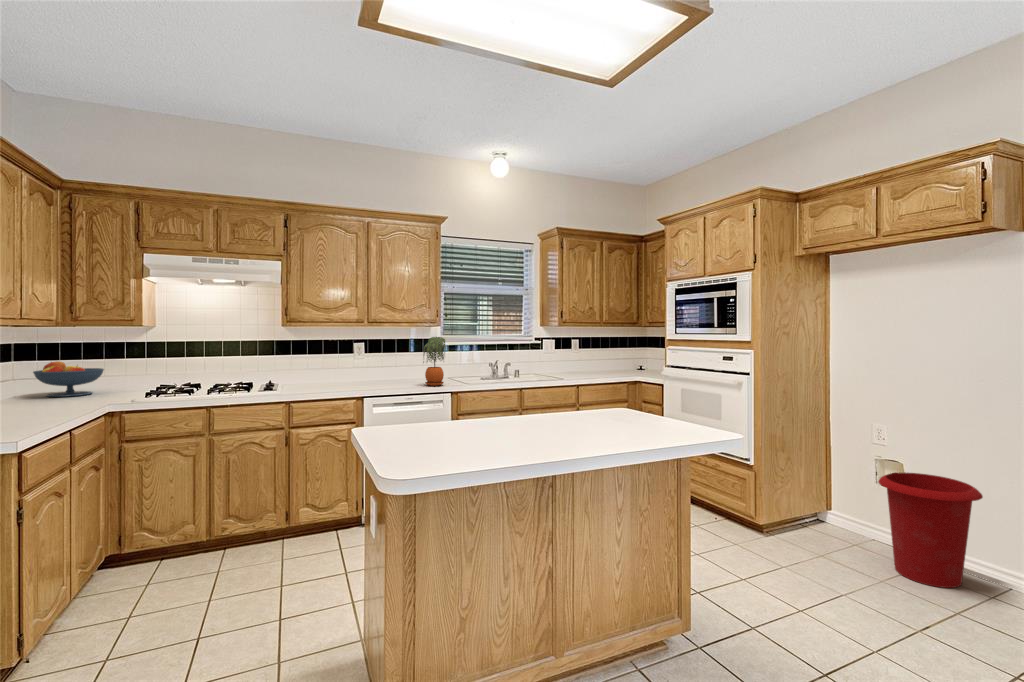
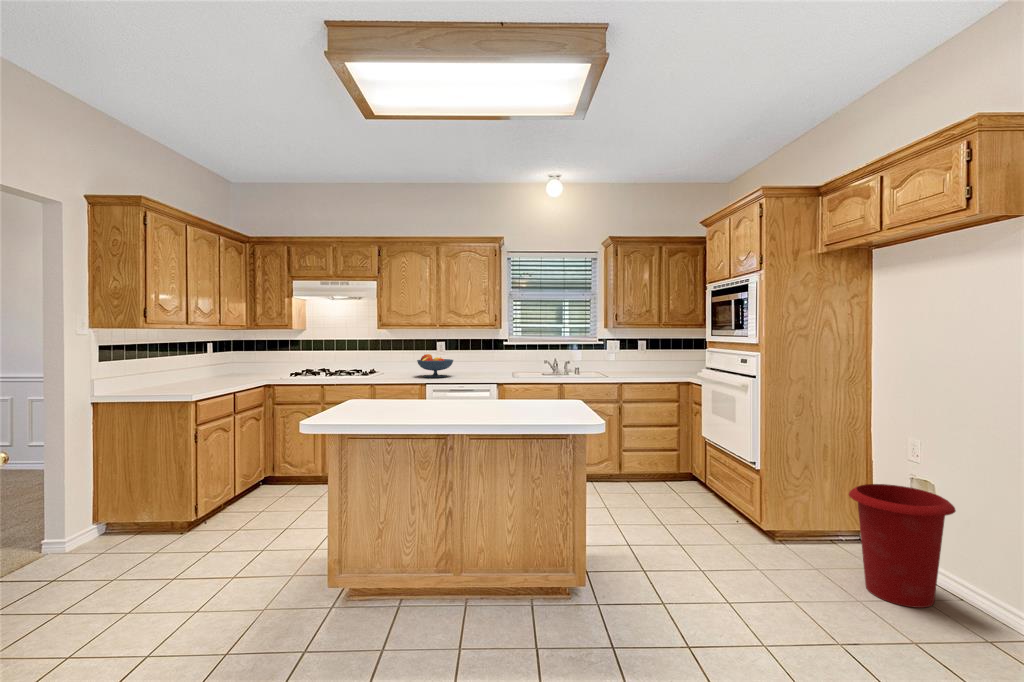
potted plant: present [423,337,445,386] -> none [476,337,497,377]
fruit bowl: present [33,361,104,397] -> present [417,354,453,378]

